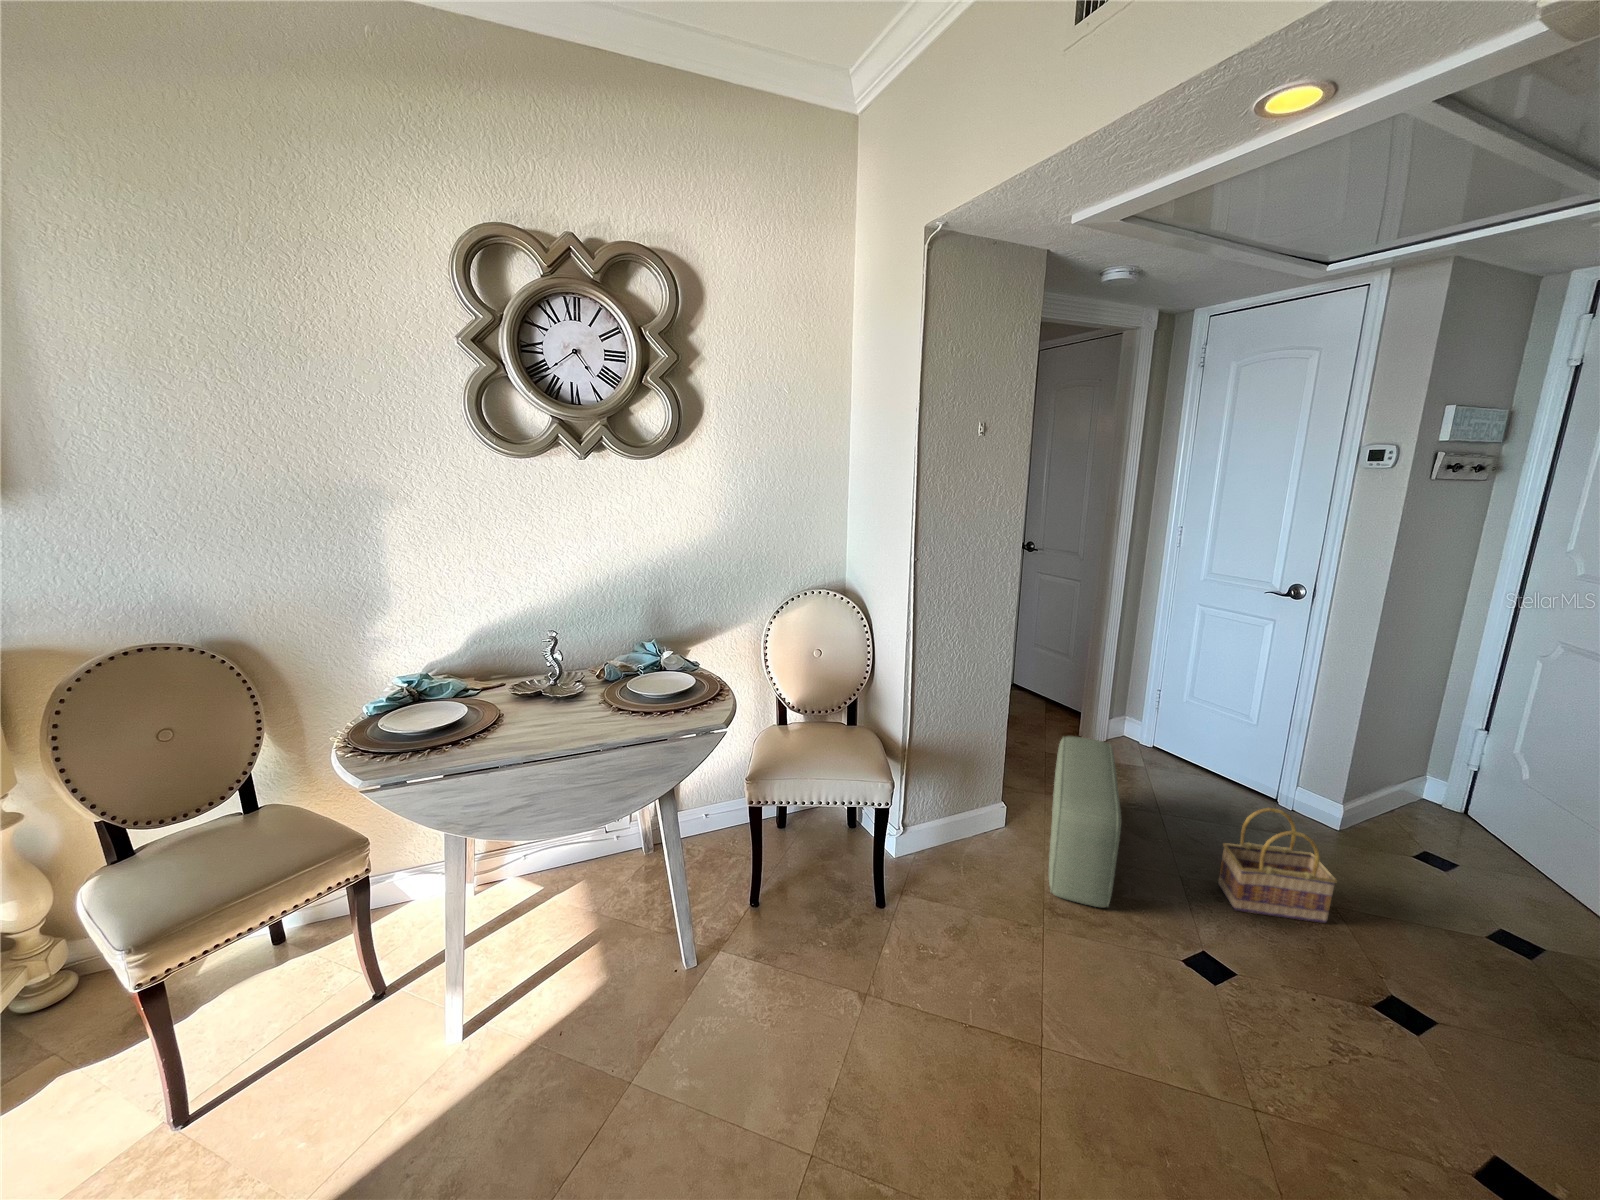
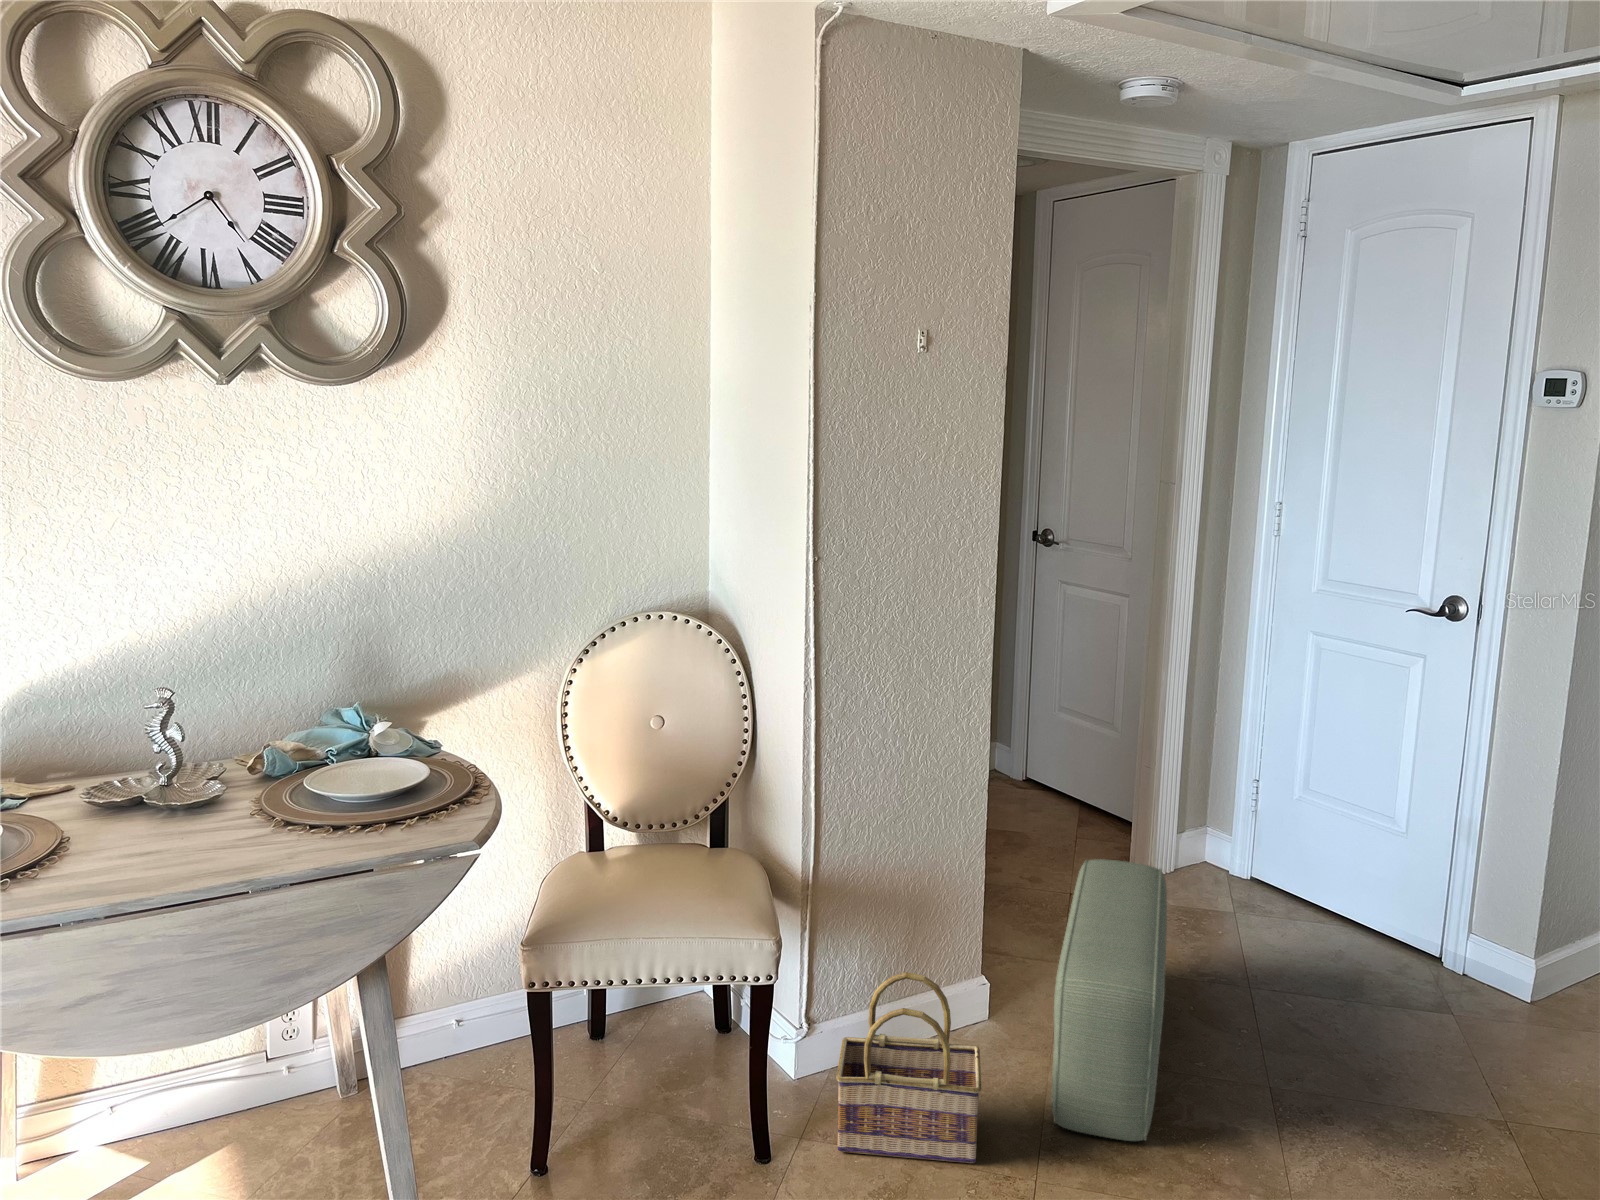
basket: present [1218,808,1337,923] -> present [836,972,981,1163]

